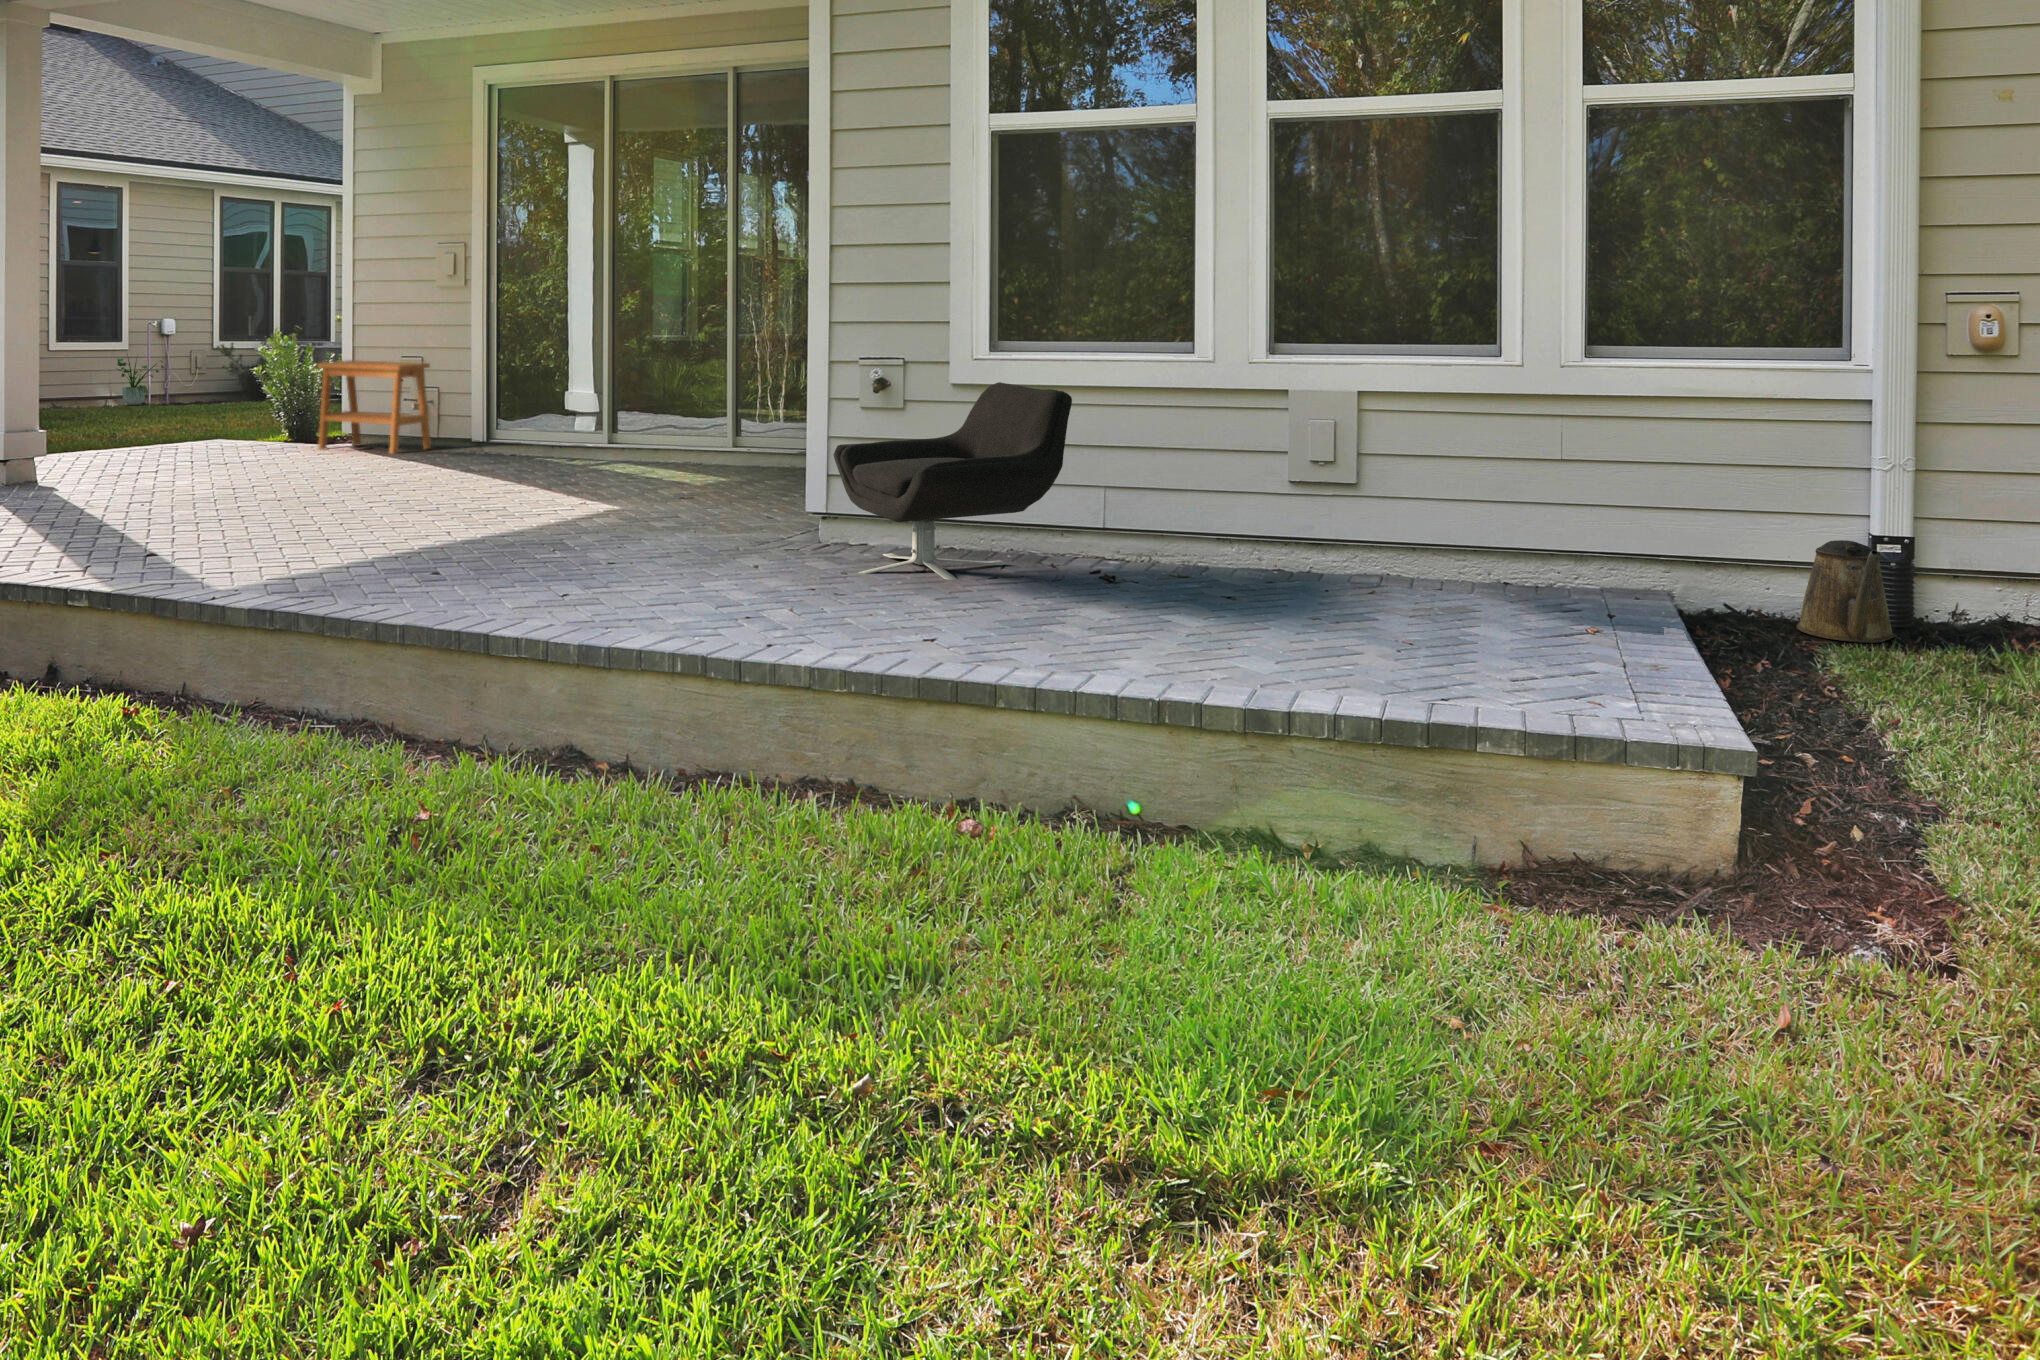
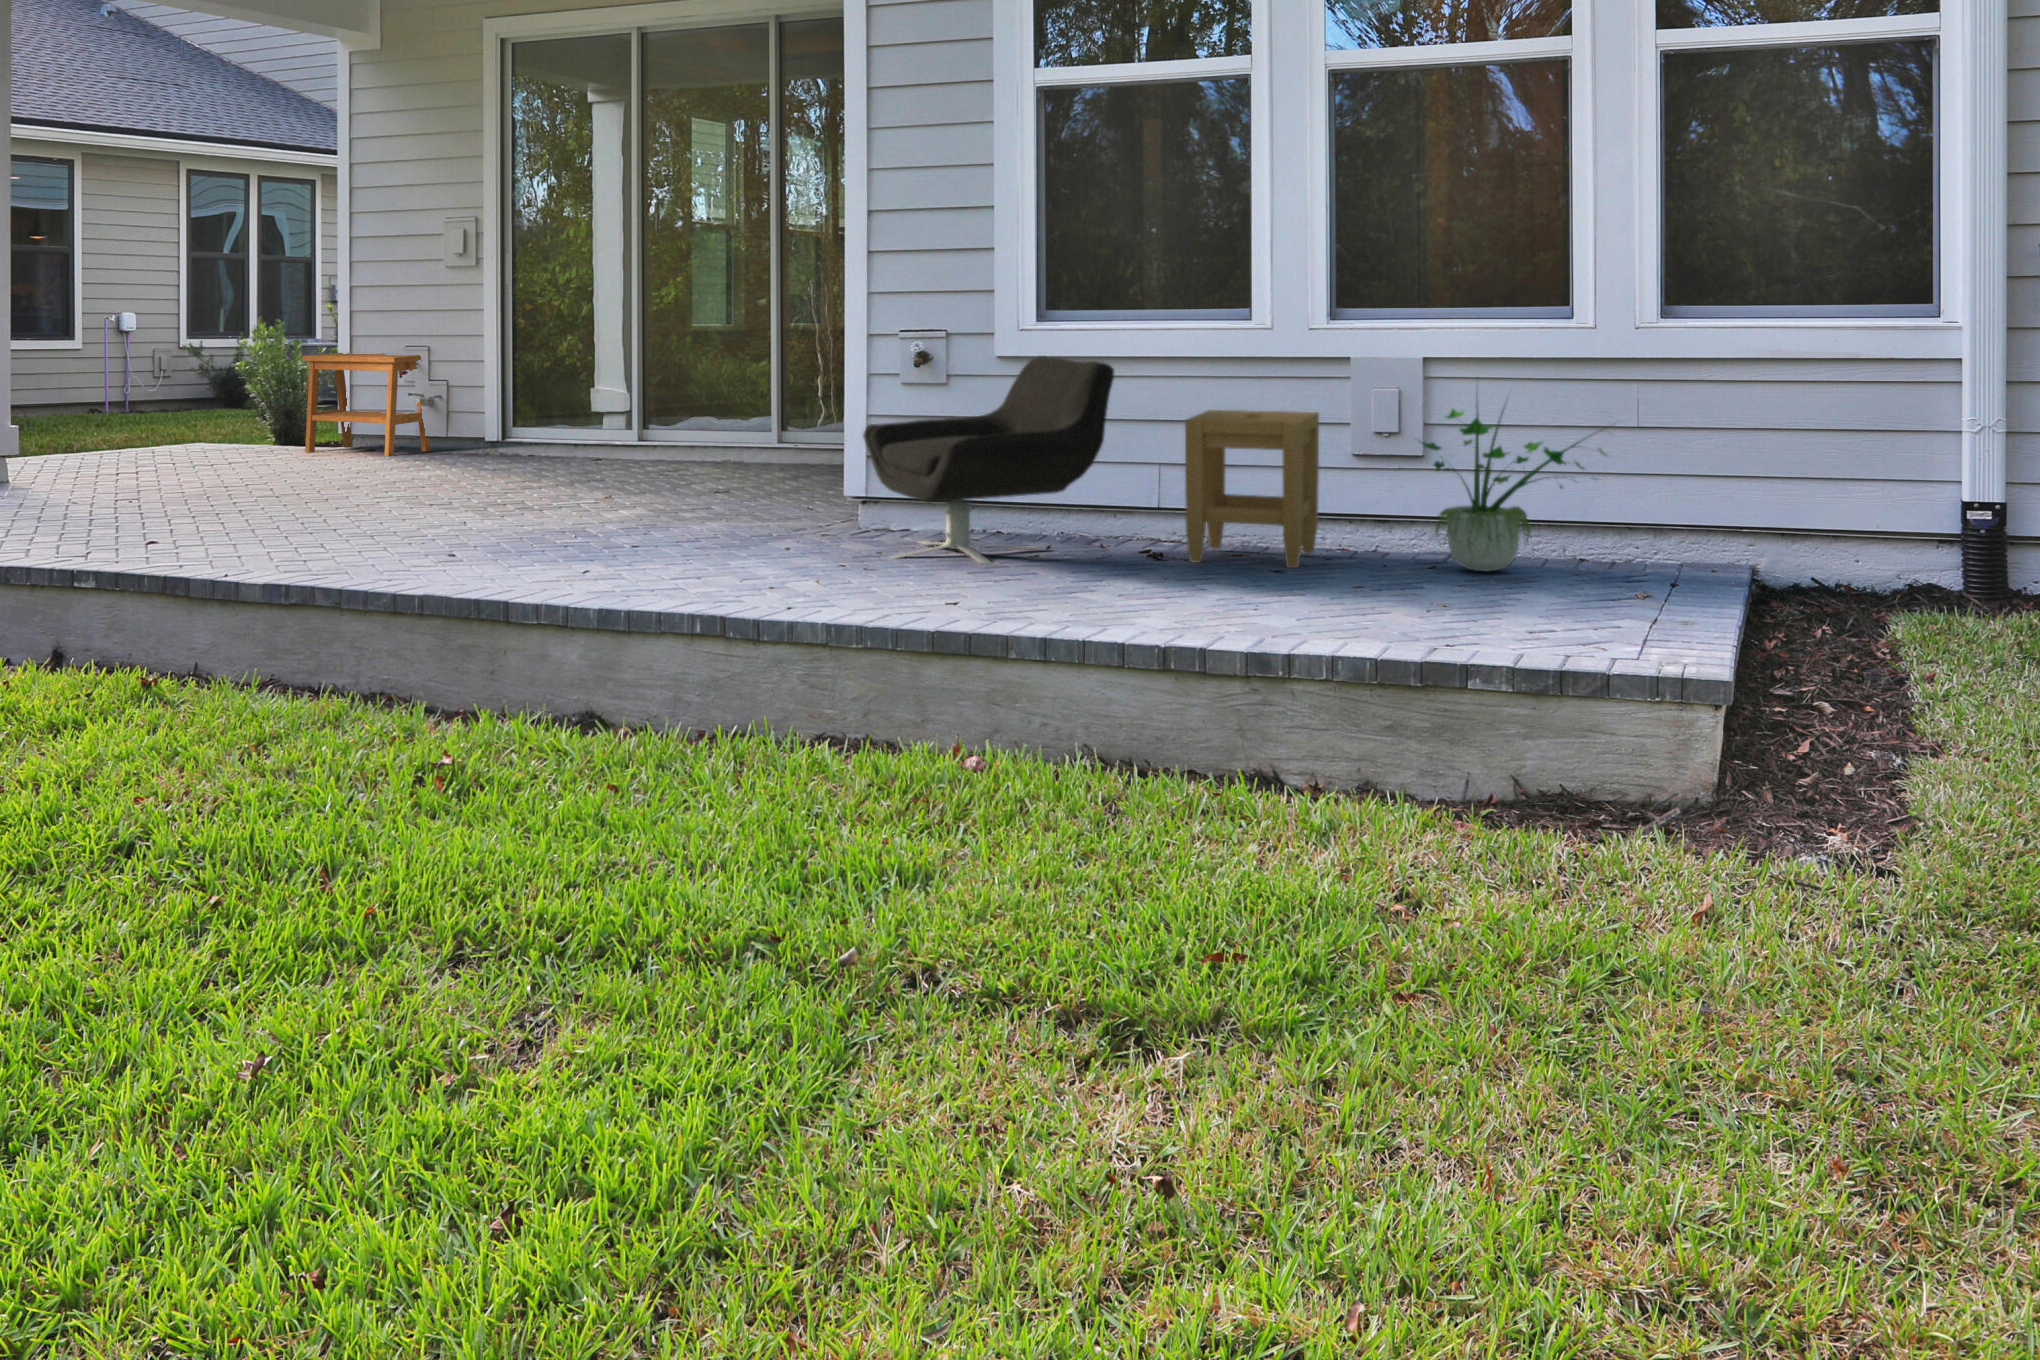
potted plant: present [117,354,164,405] -> present [1421,399,1610,571]
stool: none [1138,435,1260,589] -> present [1185,410,1319,568]
watering can: present [1796,540,1895,643] -> none [1881,507,1982,613]

